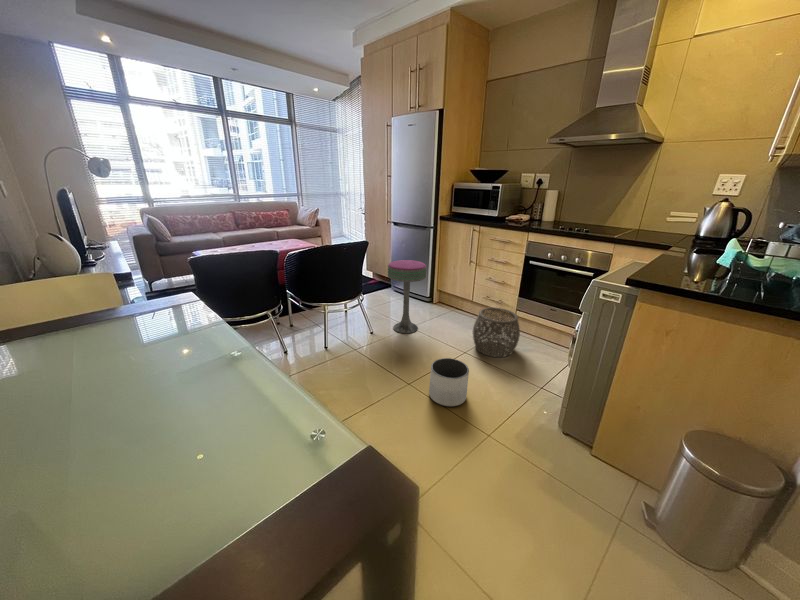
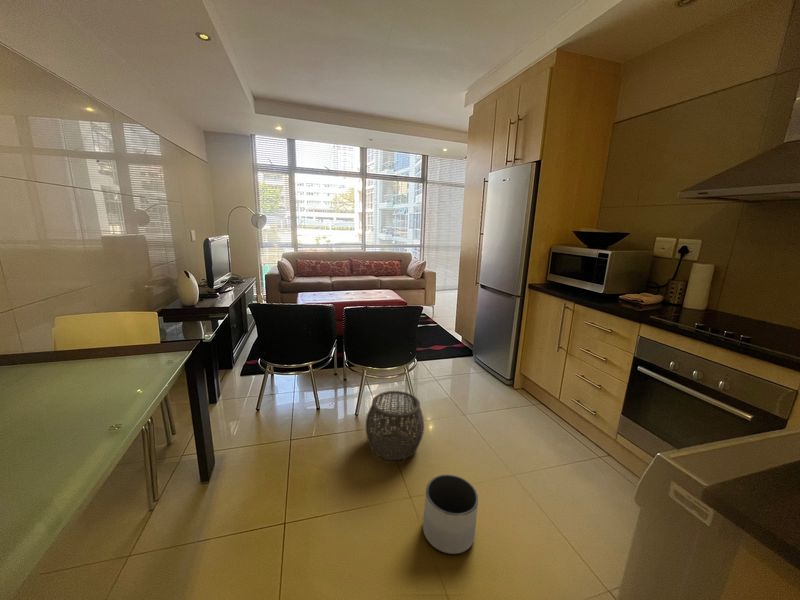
bar stool: present [388,260,427,333] -> none [440,331,489,423]
woven basket: present [473,308,520,358] -> present [366,391,424,461]

